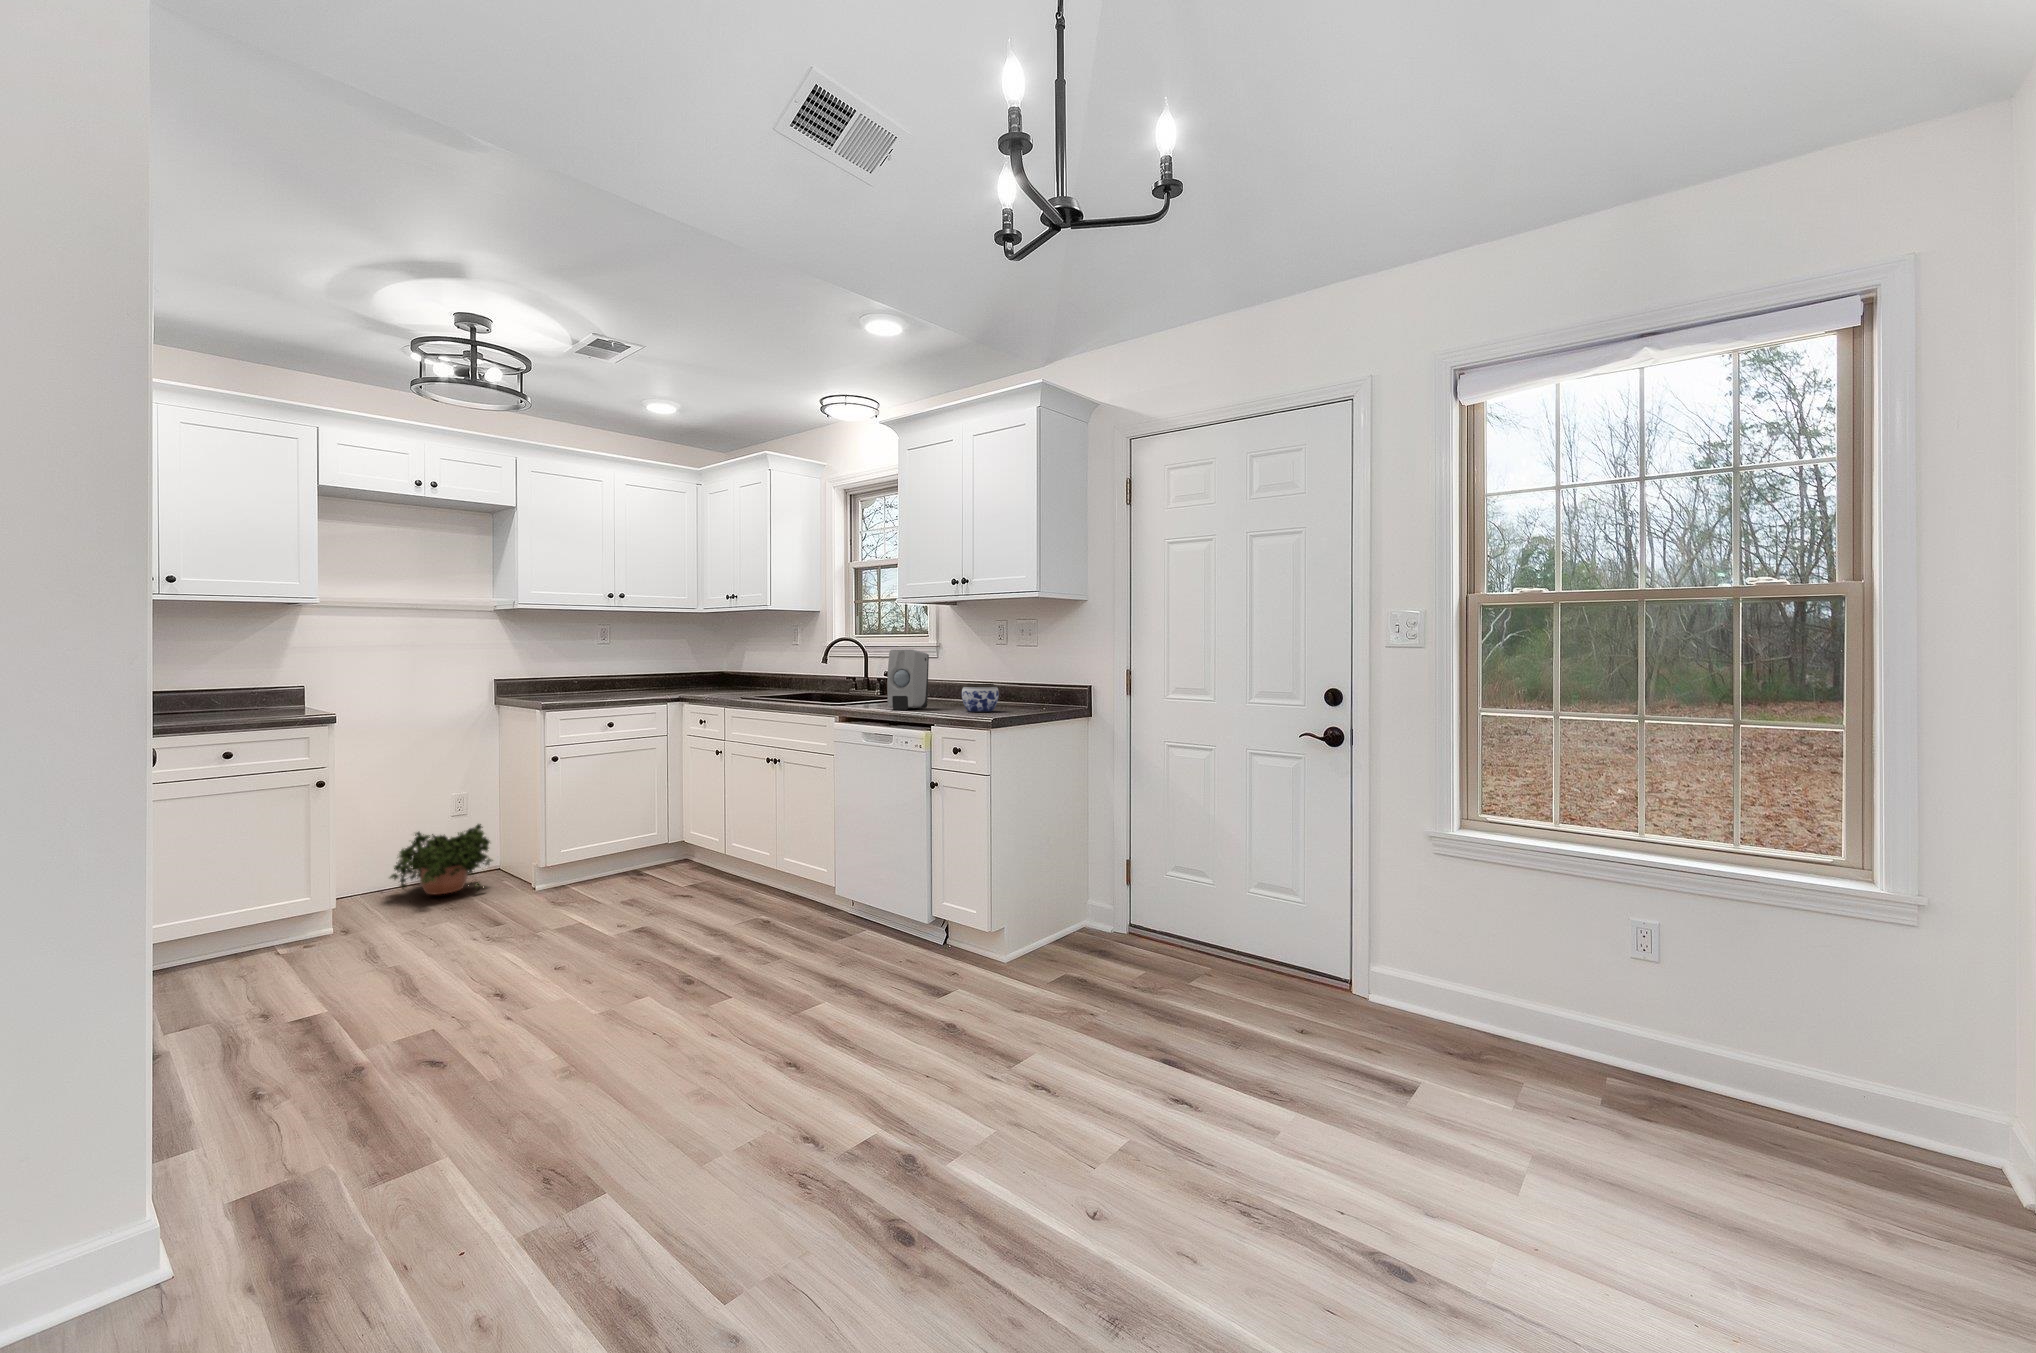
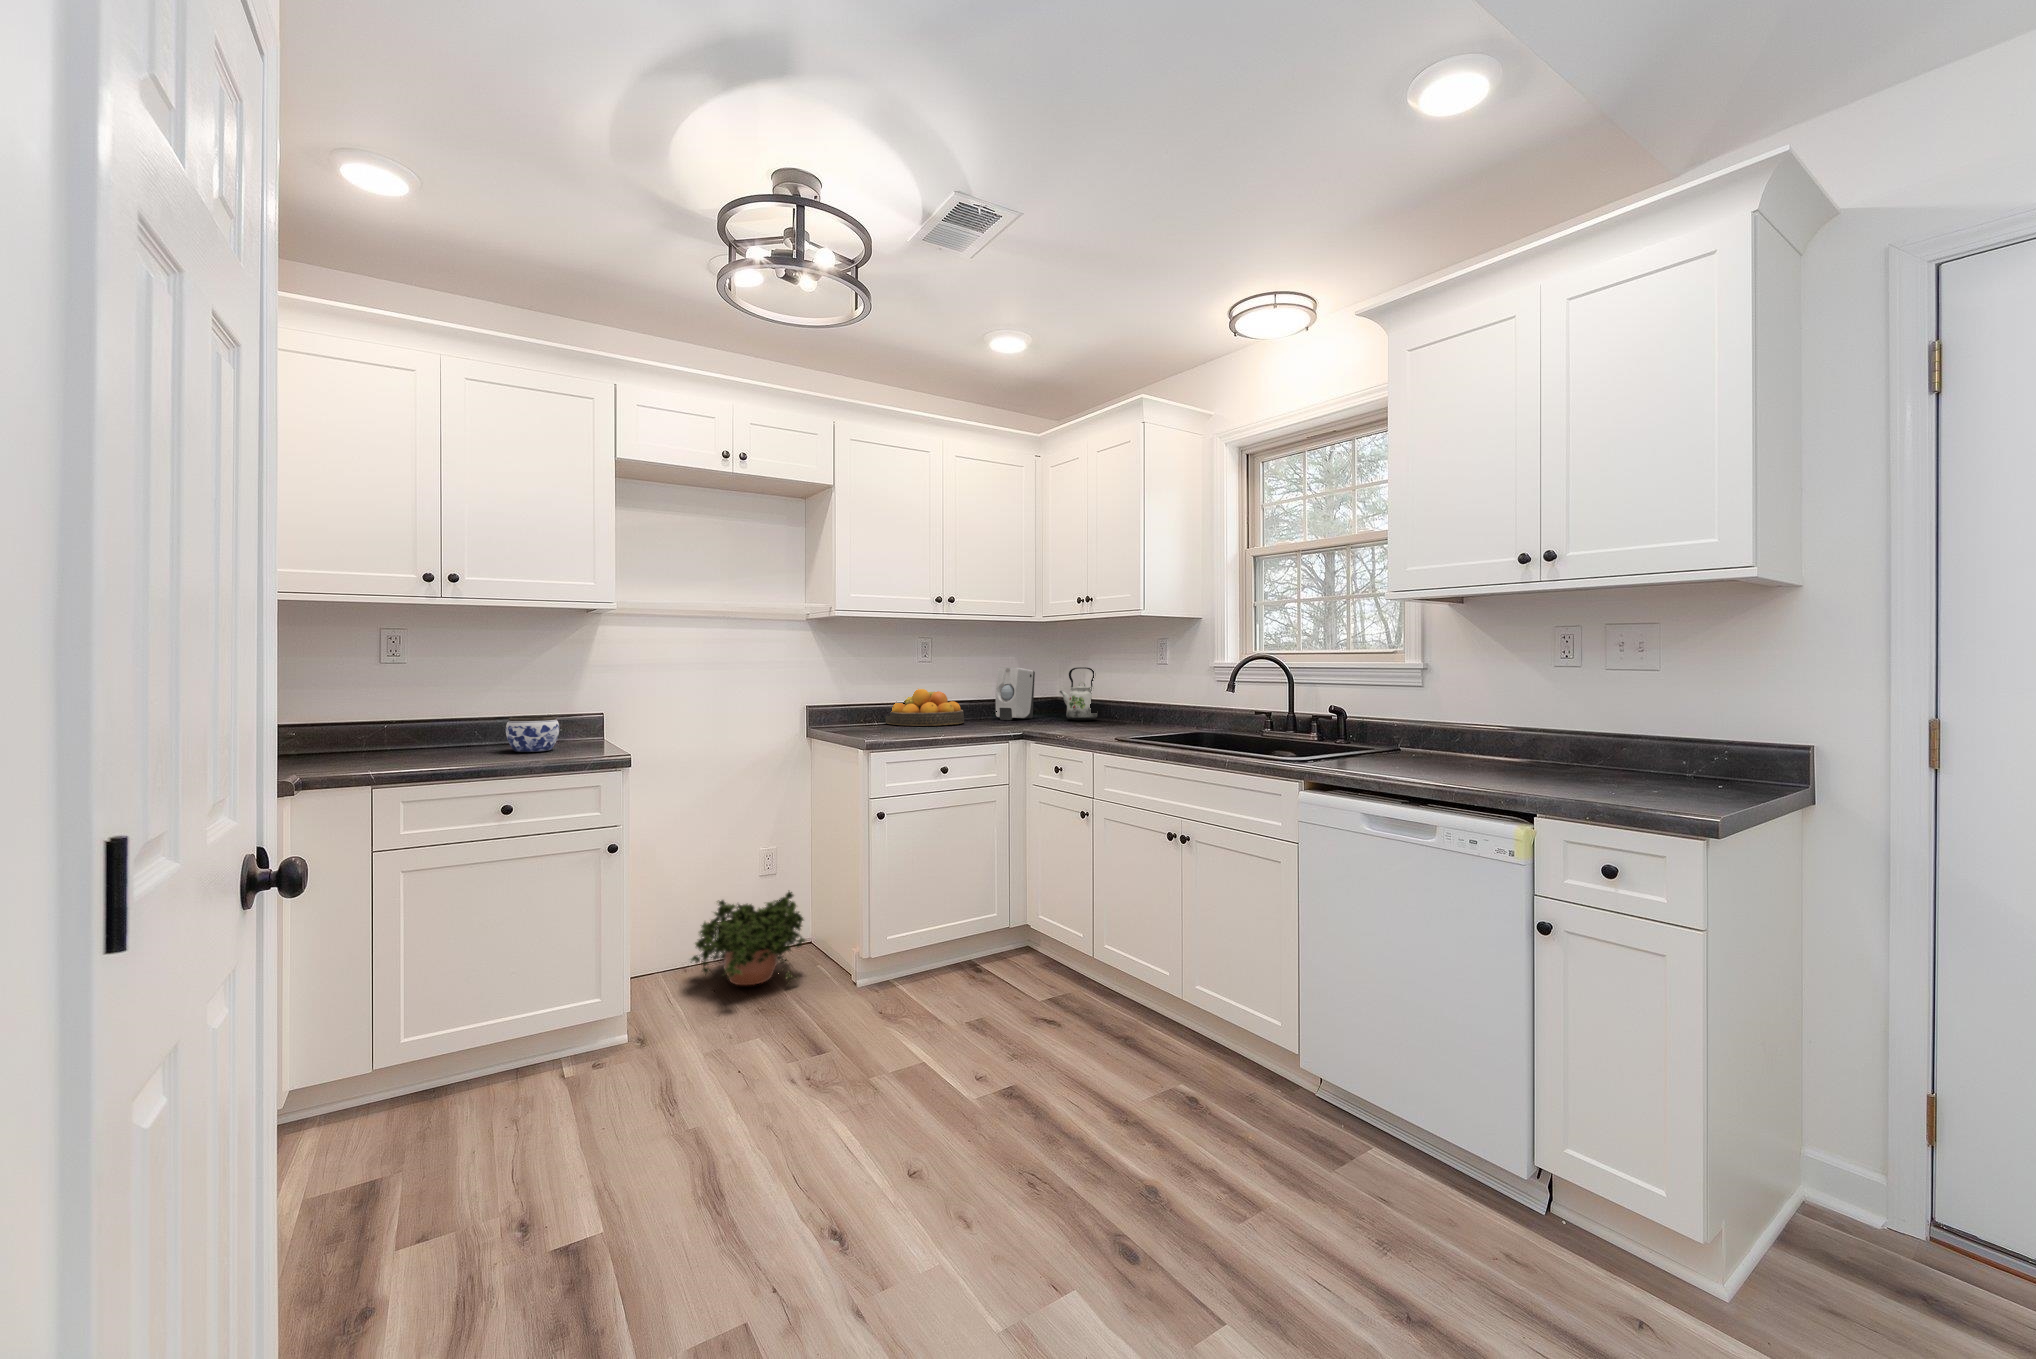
soap dispenser: present [887,650,929,710] -> present [996,667,1035,720]
kettle: none [721,651,751,692] -> present [1060,667,1097,721]
fruit bowl: none [568,667,637,696] -> present [885,689,964,726]
jar: present [962,684,999,712] -> present [506,716,559,752]

